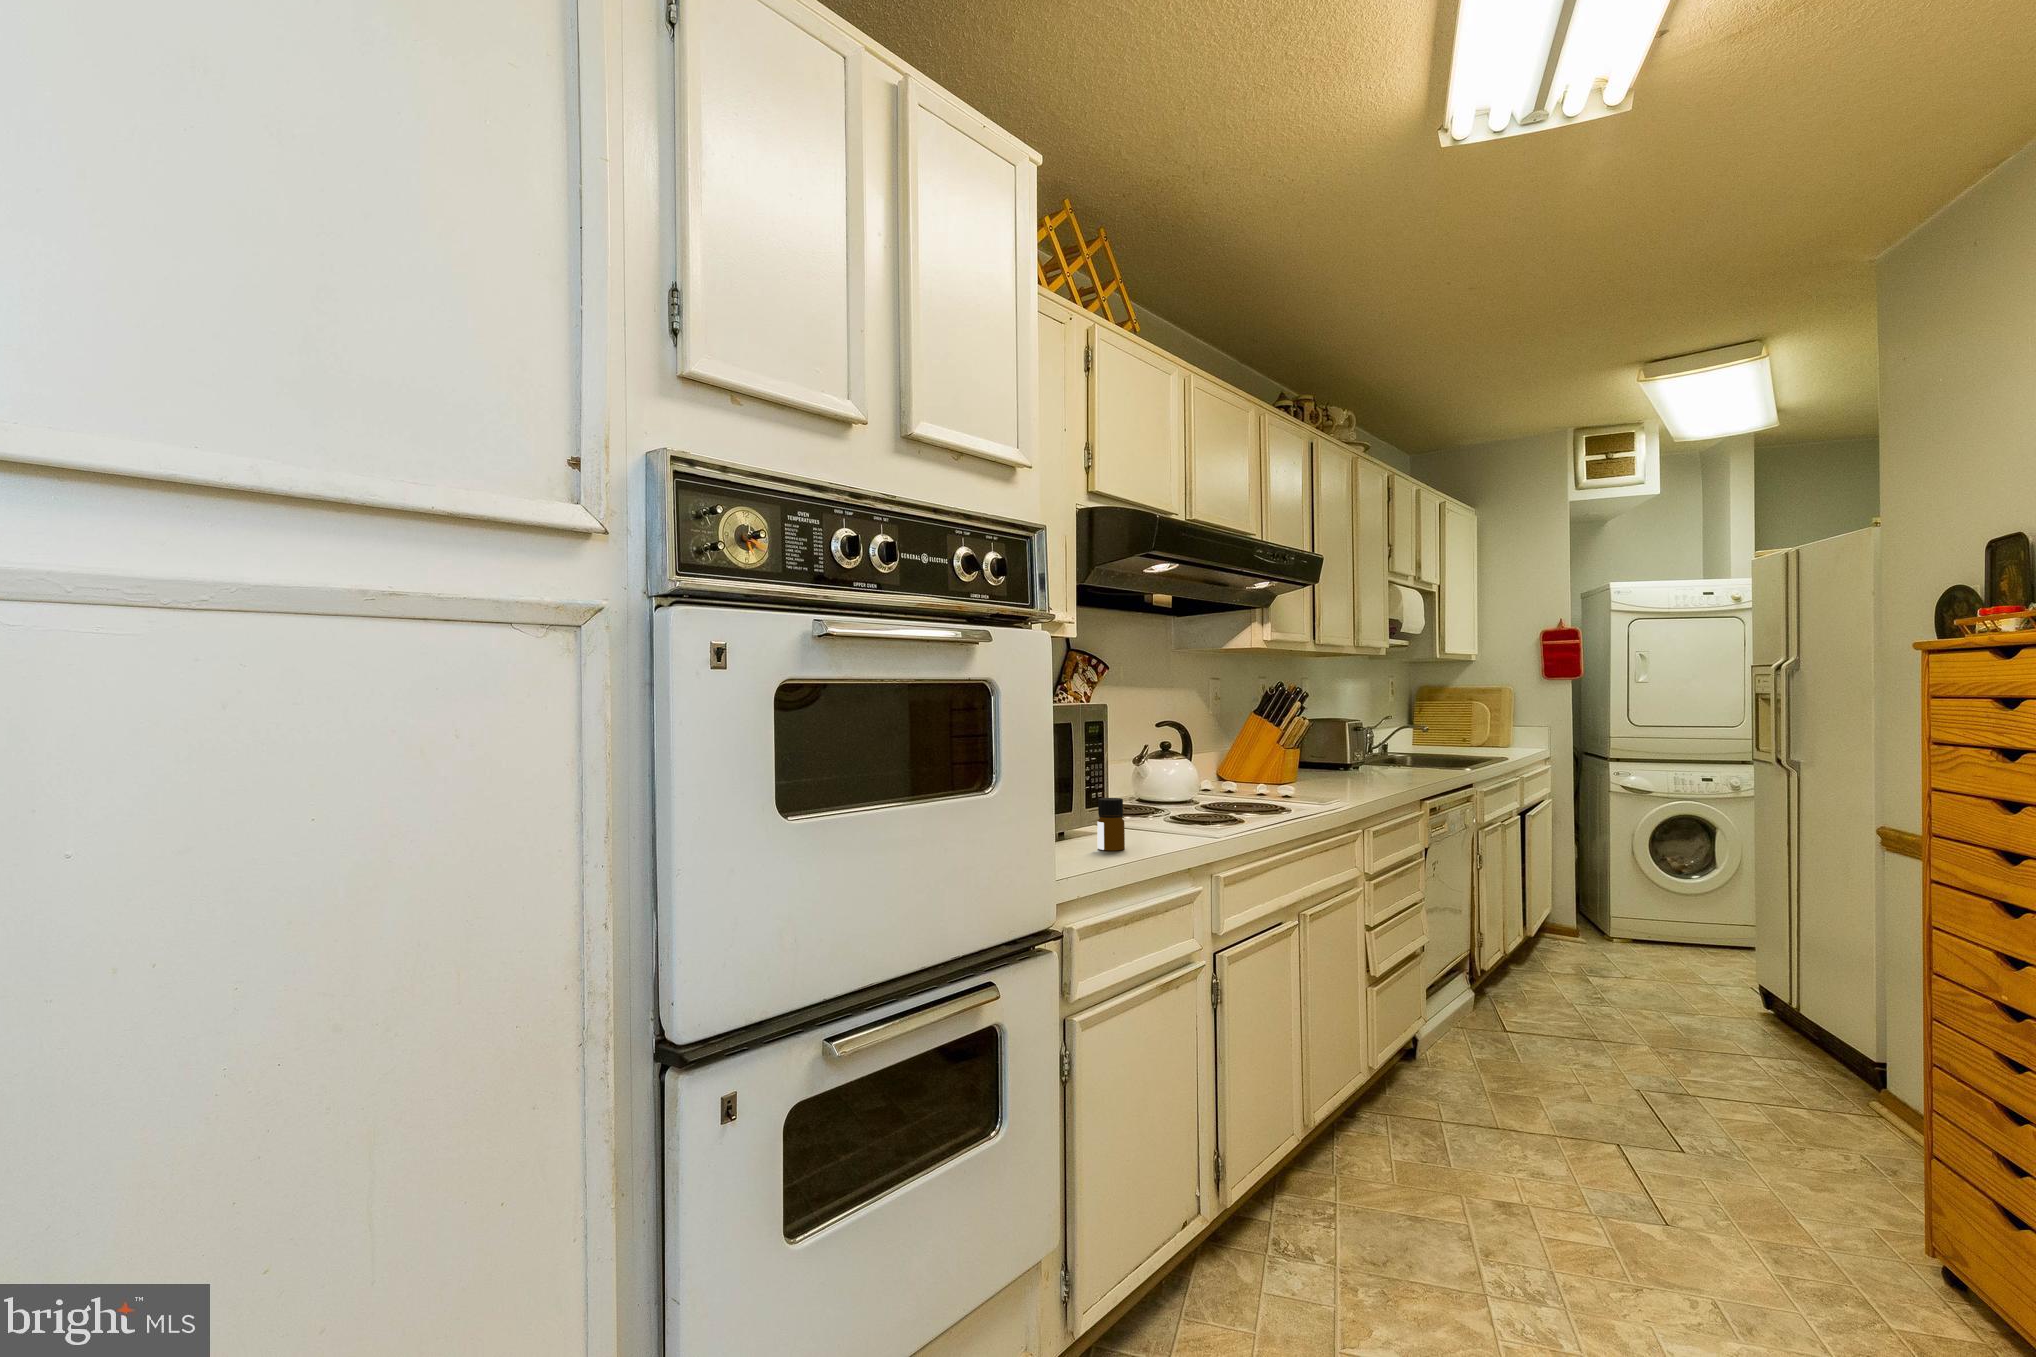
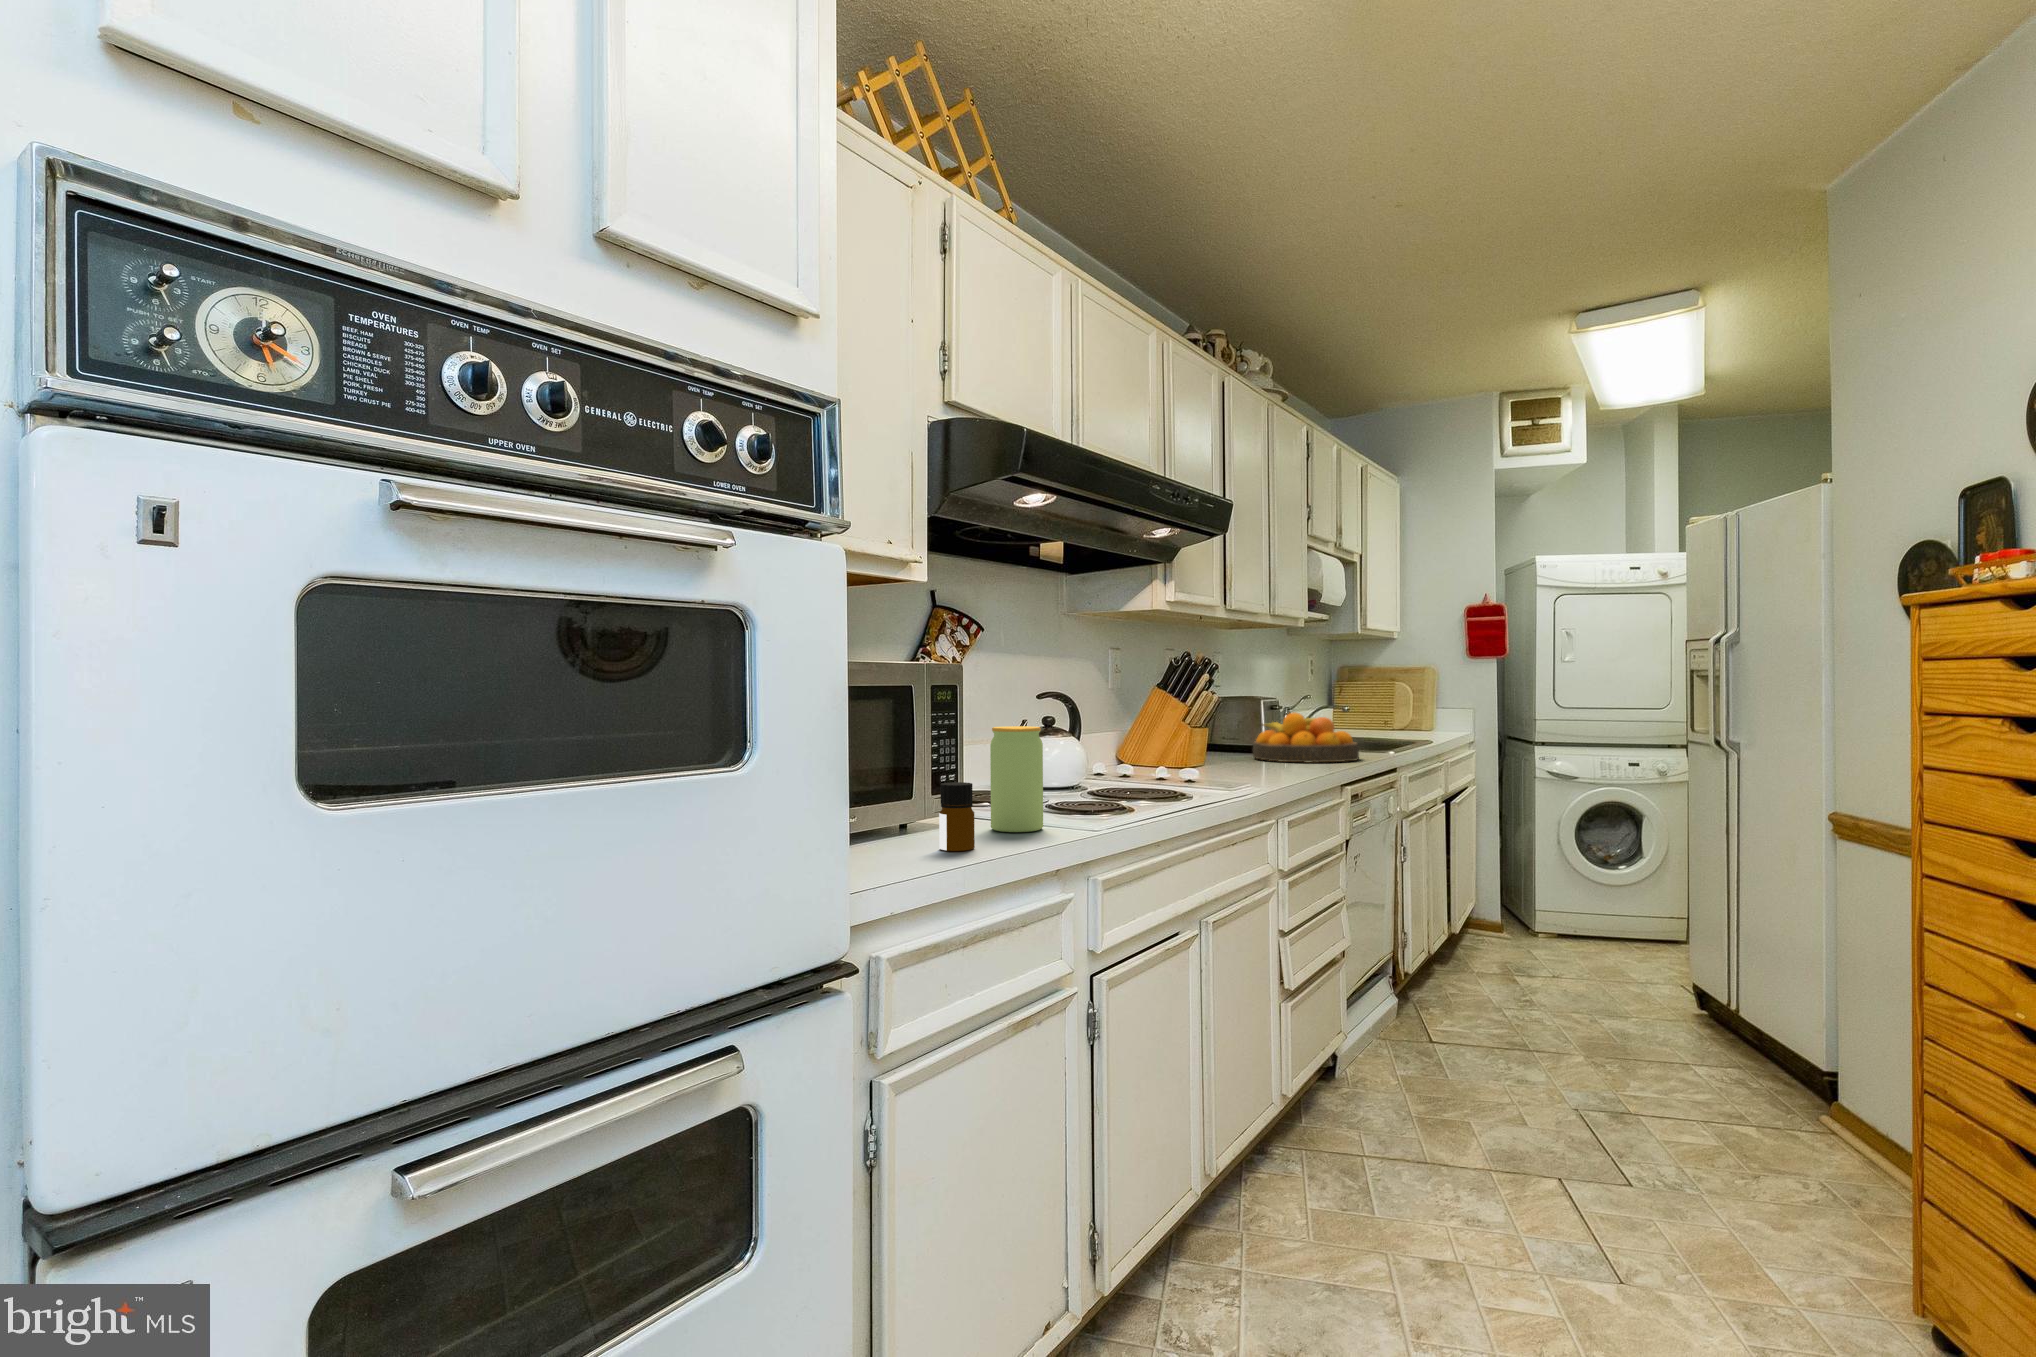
fruit bowl: none [1338,733,1436,778] -> present [1253,712,1359,763]
jar: none [1131,753,1173,837] -> present [990,726,1043,832]

